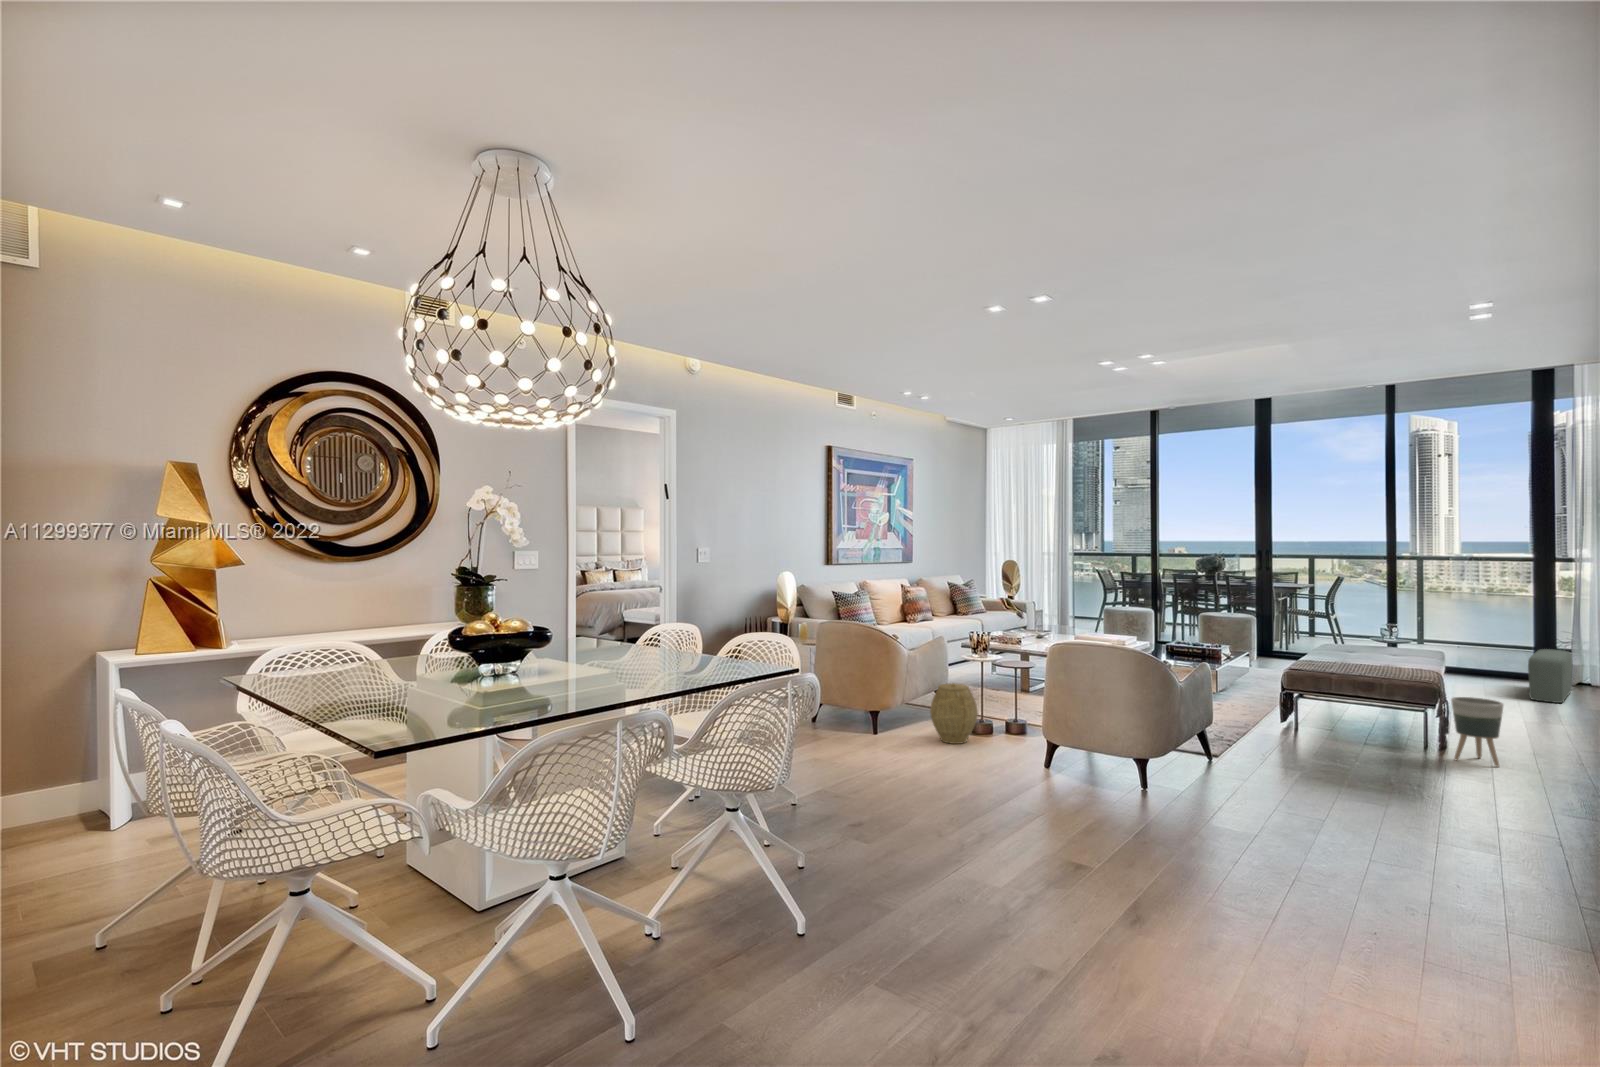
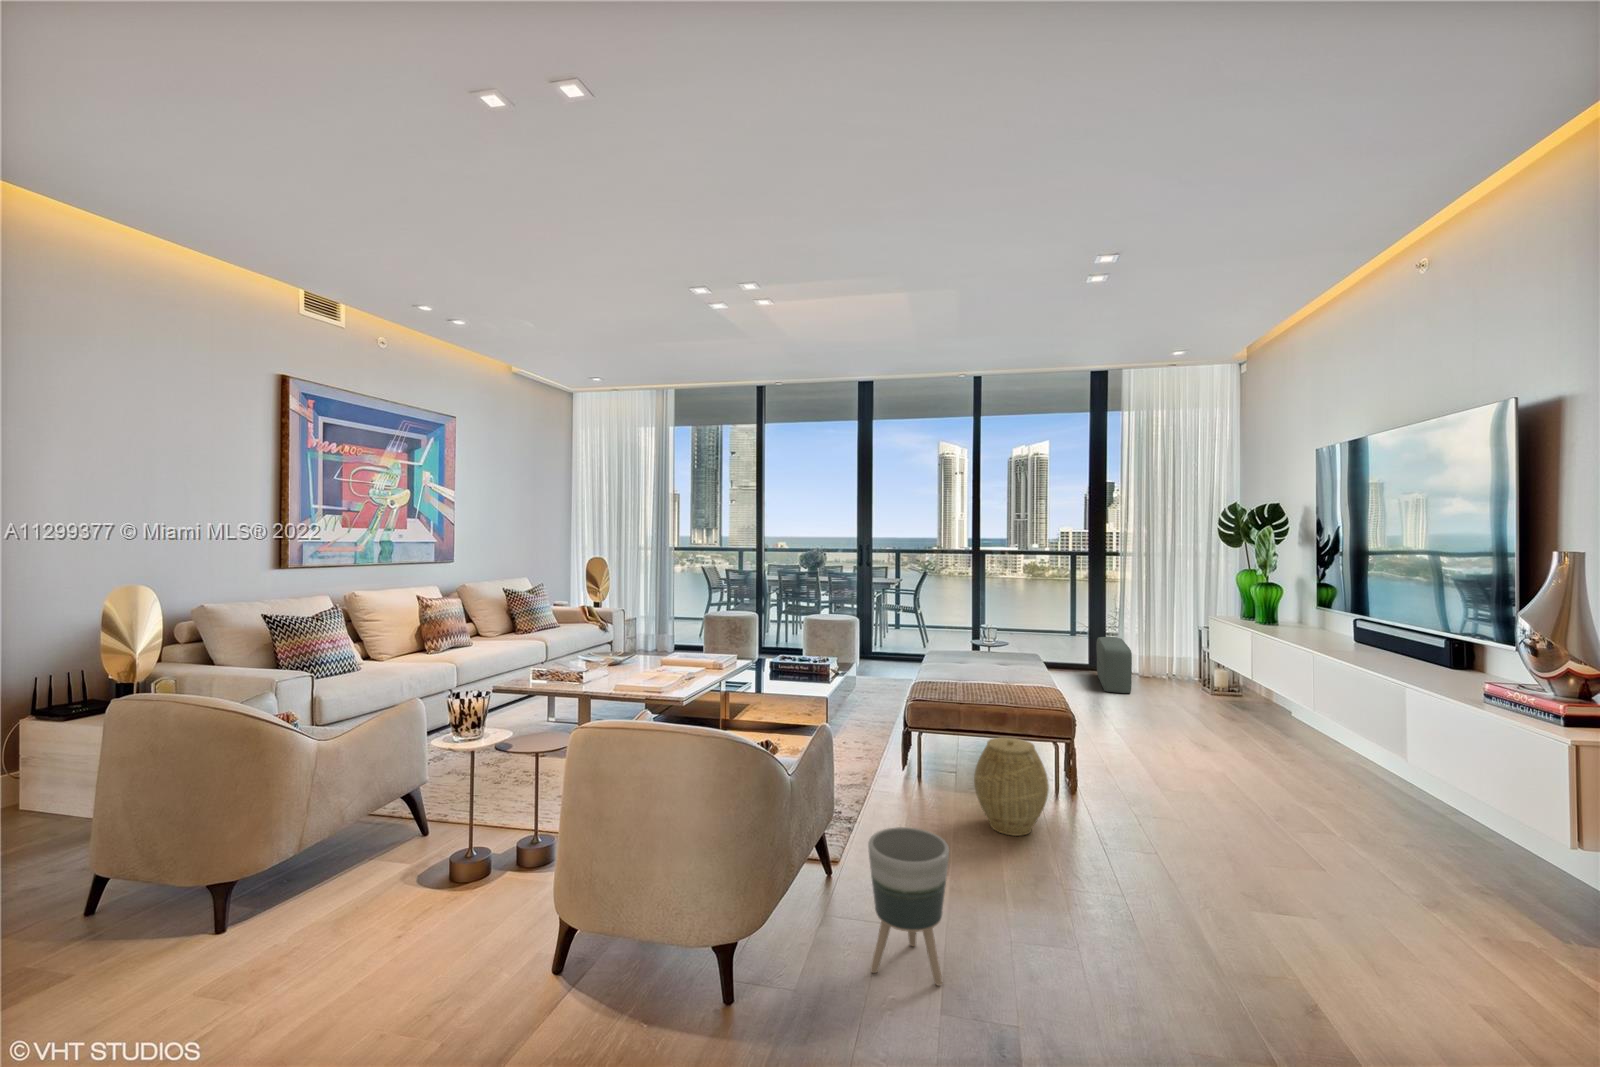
woven basket: present [930,683,978,744] -> present [974,737,1049,836]
planter: present [1451,697,1503,766] -> present [868,827,949,986]

